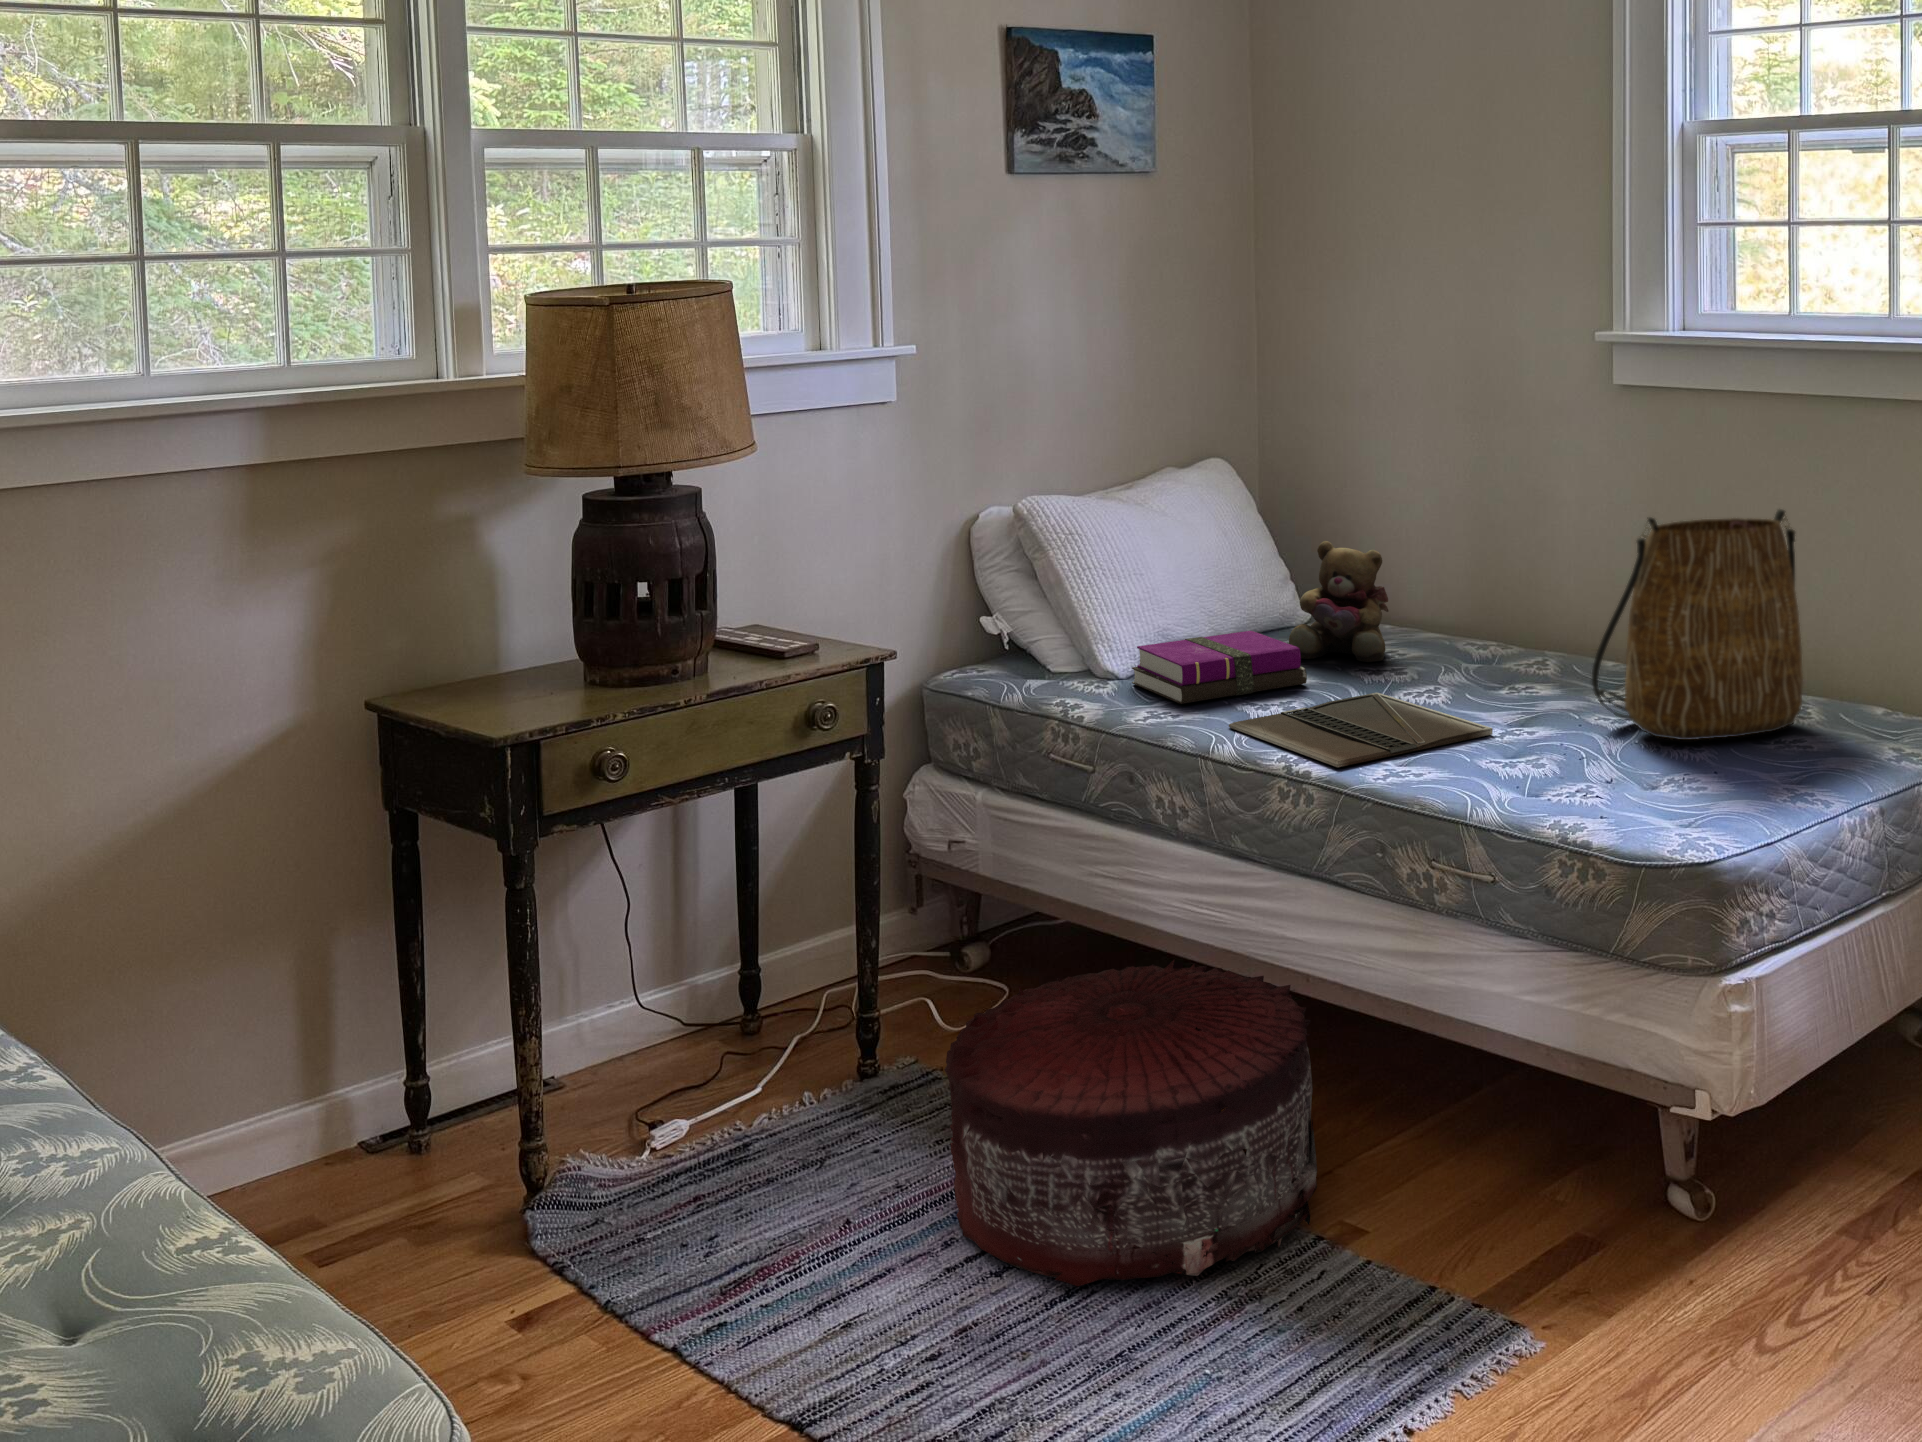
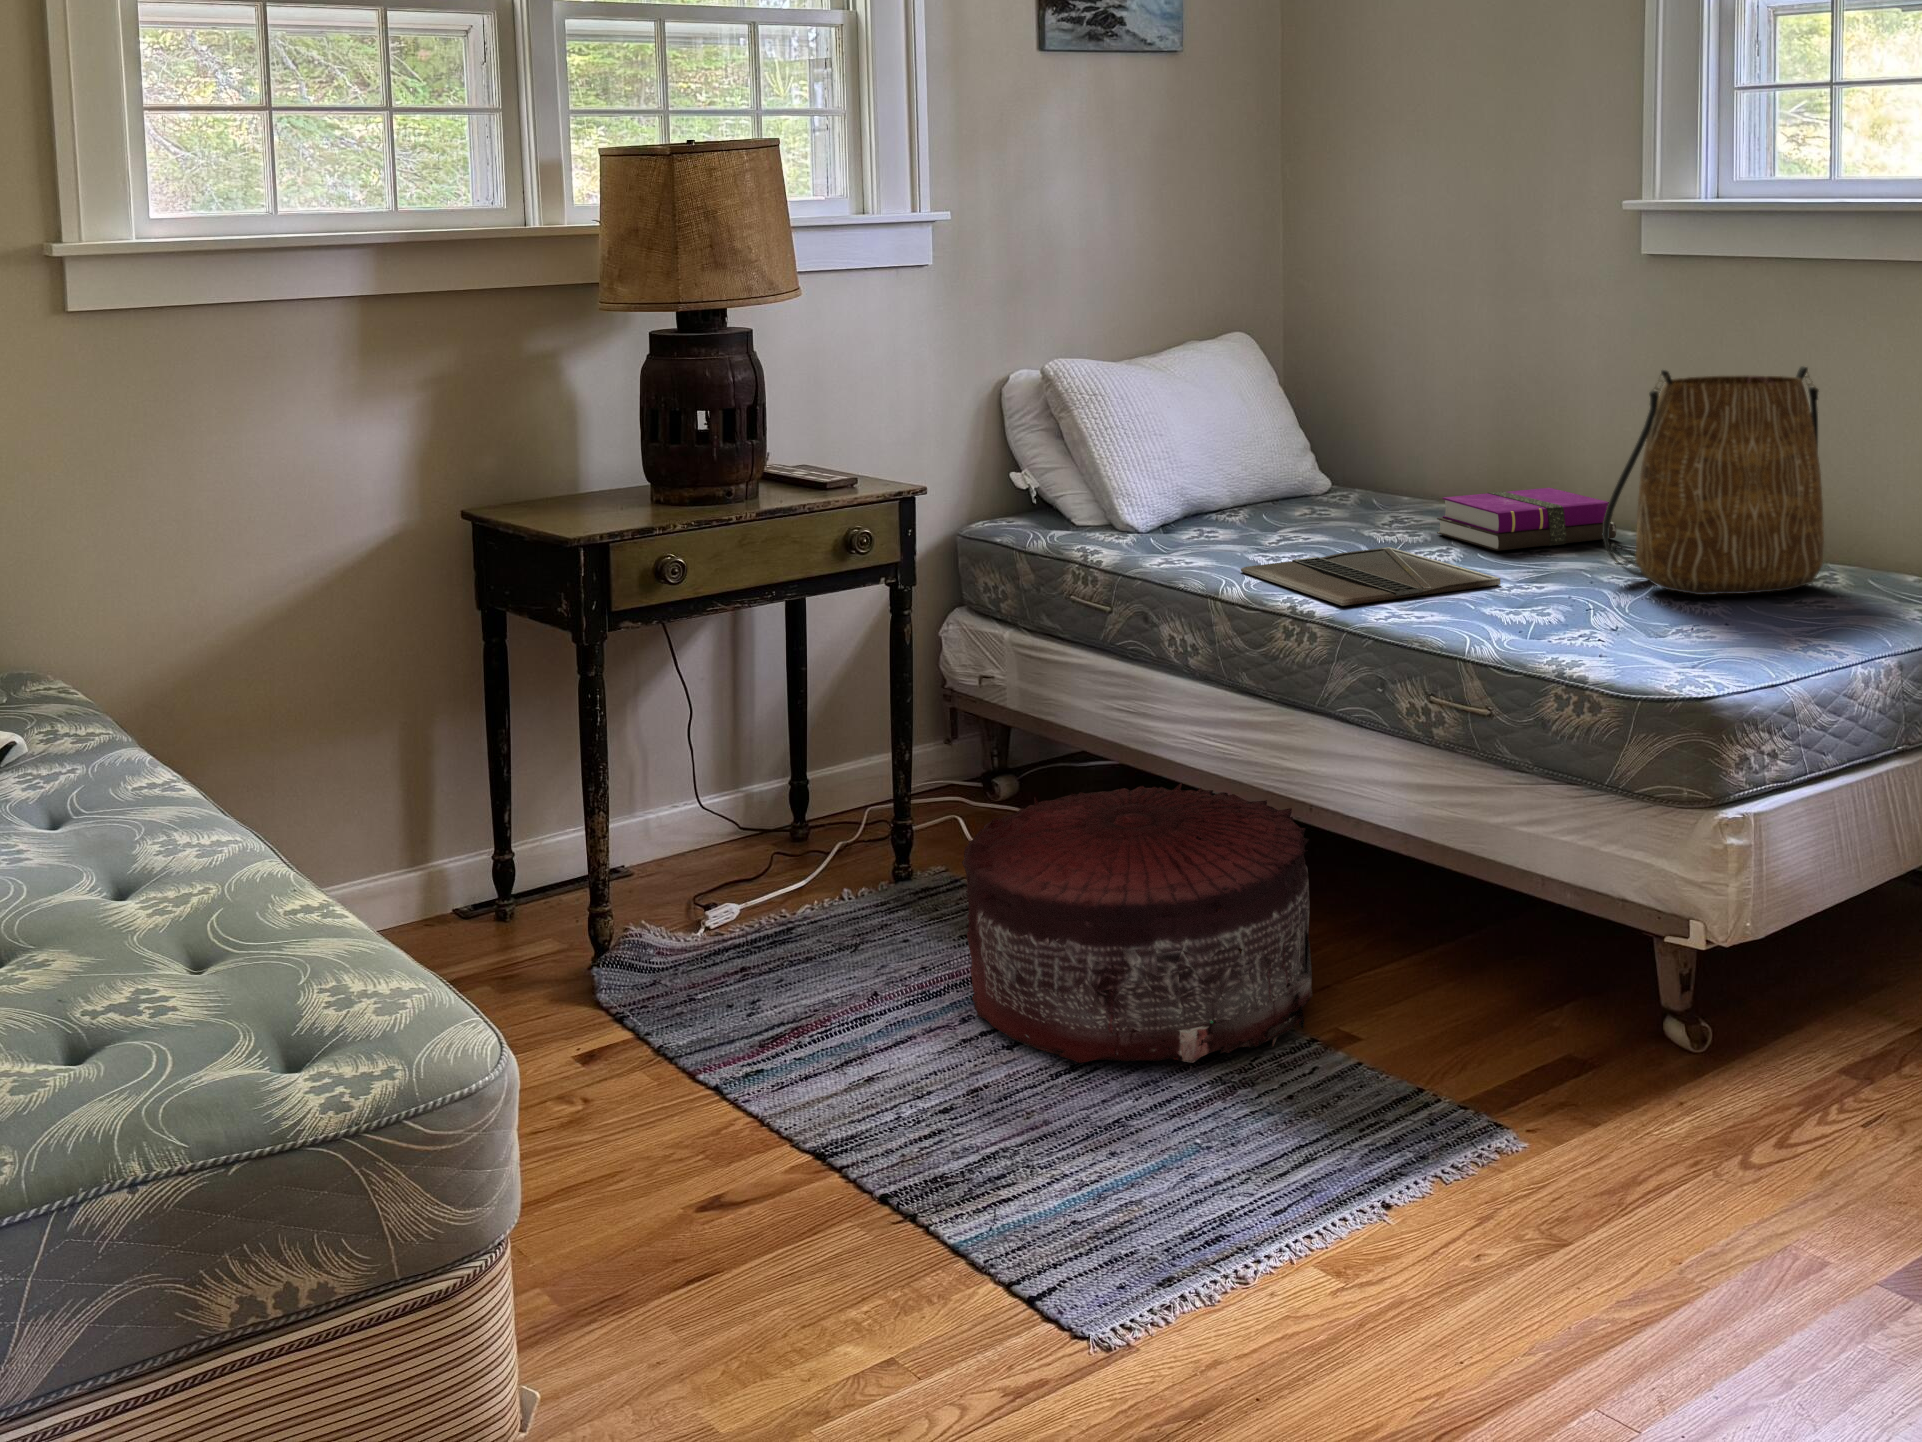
teddy bear: present [1289,541,1389,662] -> none [1306,405,1406,523]
notebook: present [1132,631,1307,704] -> present [1437,488,1616,551]

